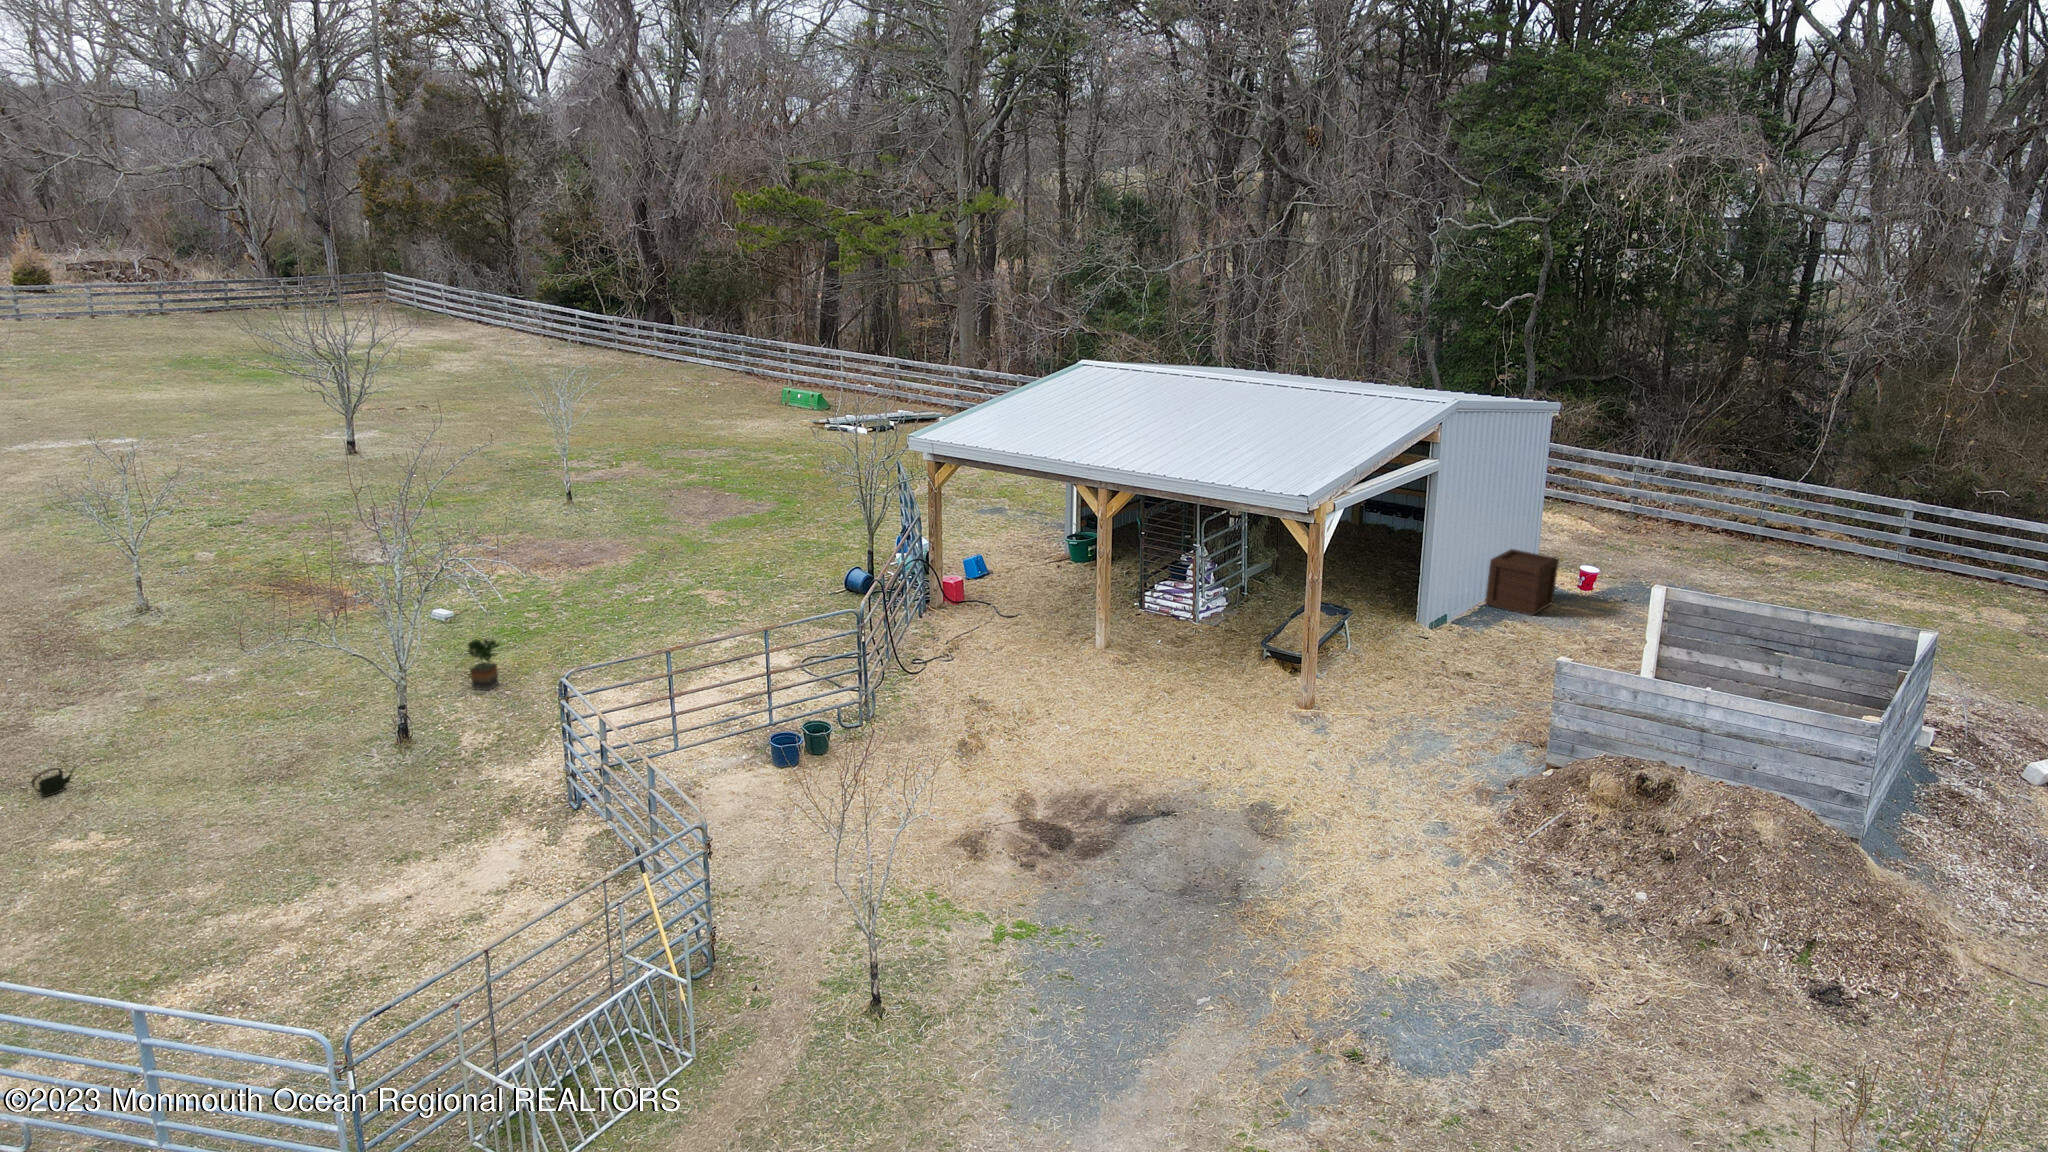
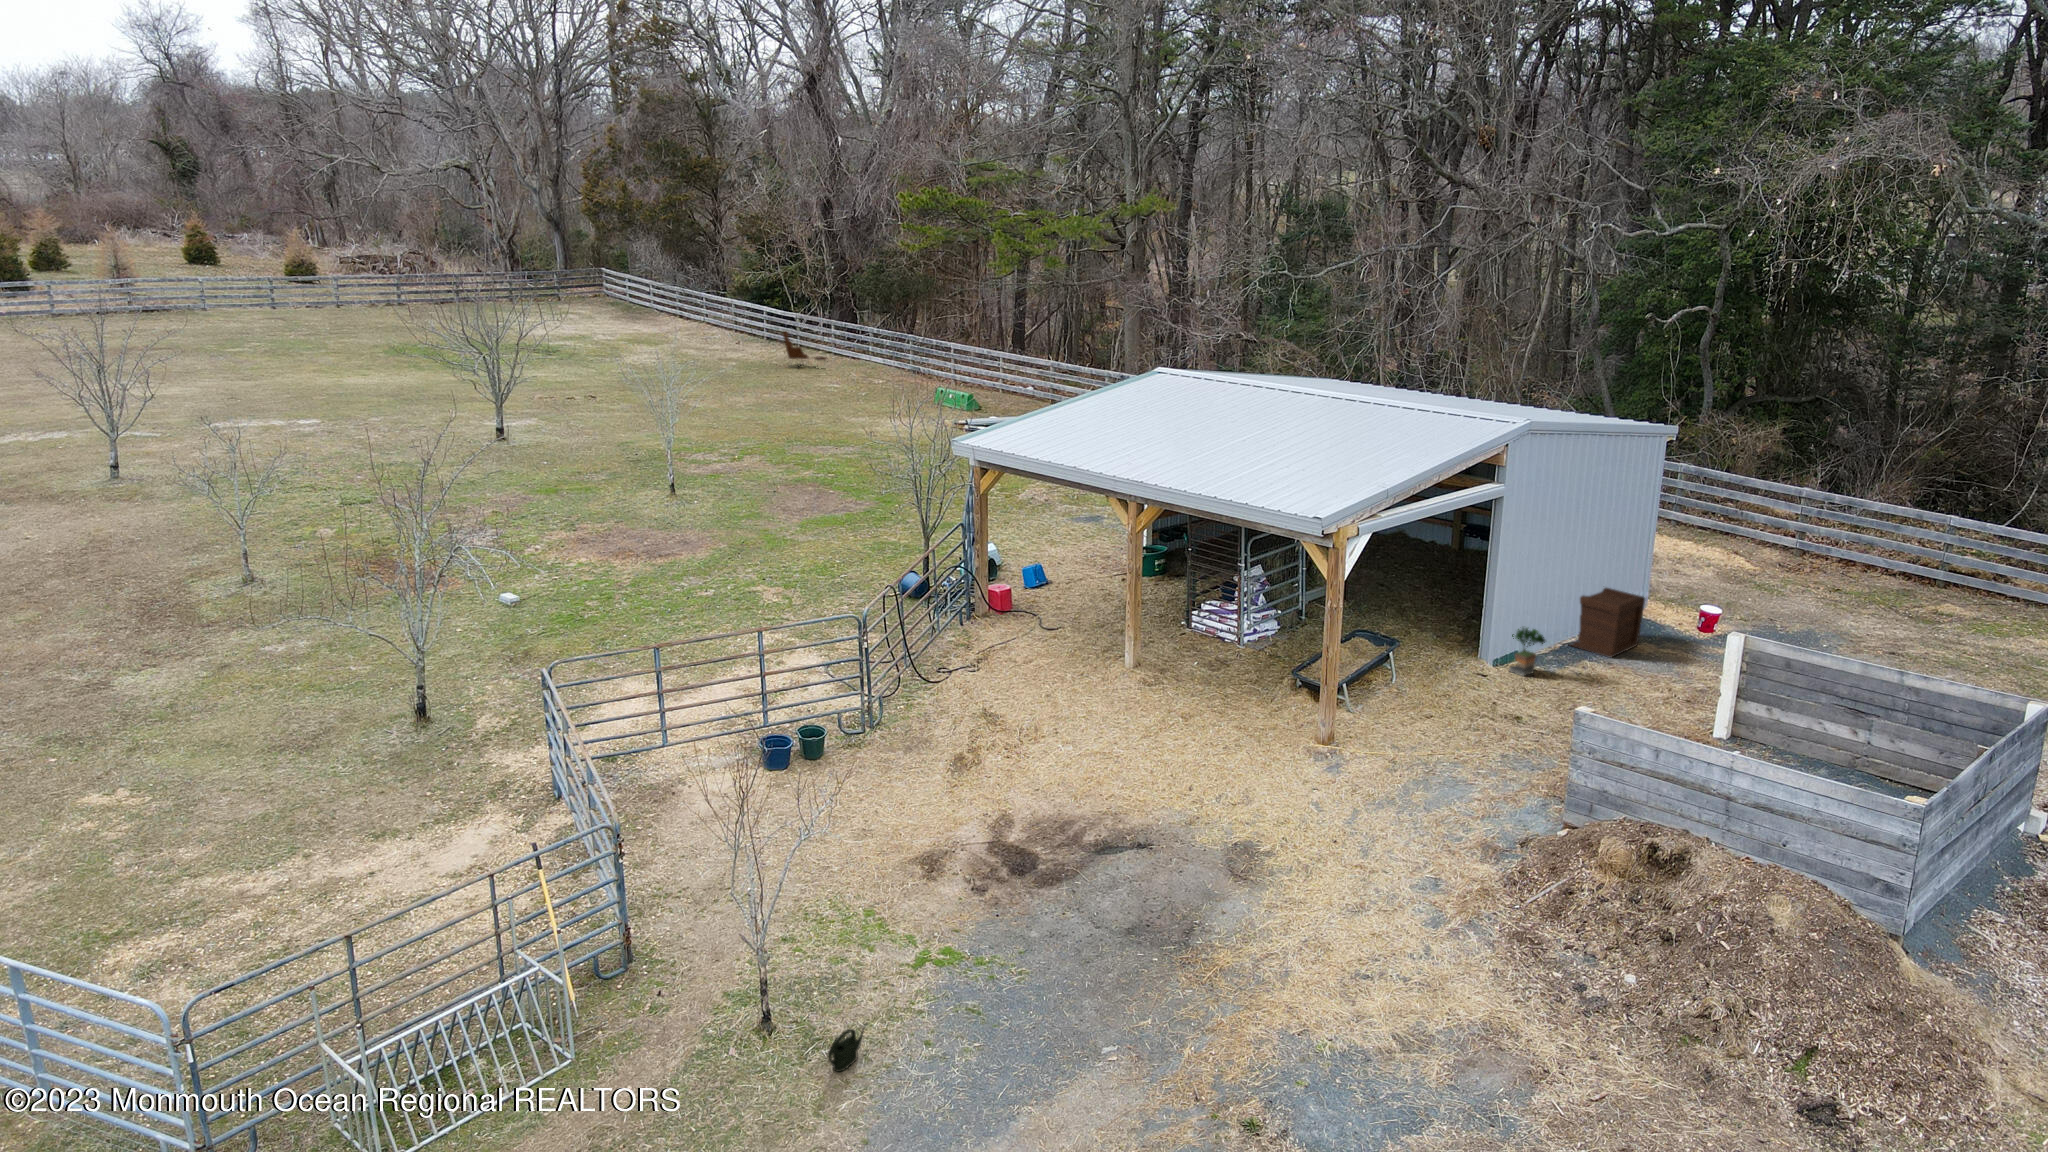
lounge chair: none [643,326,693,365] -> present [783,331,826,366]
potted tree: present [468,639,499,691] -> present [1509,628,1545,676]
watering can: present [32,767,75,797] -> present [828,1023,867,1072]

